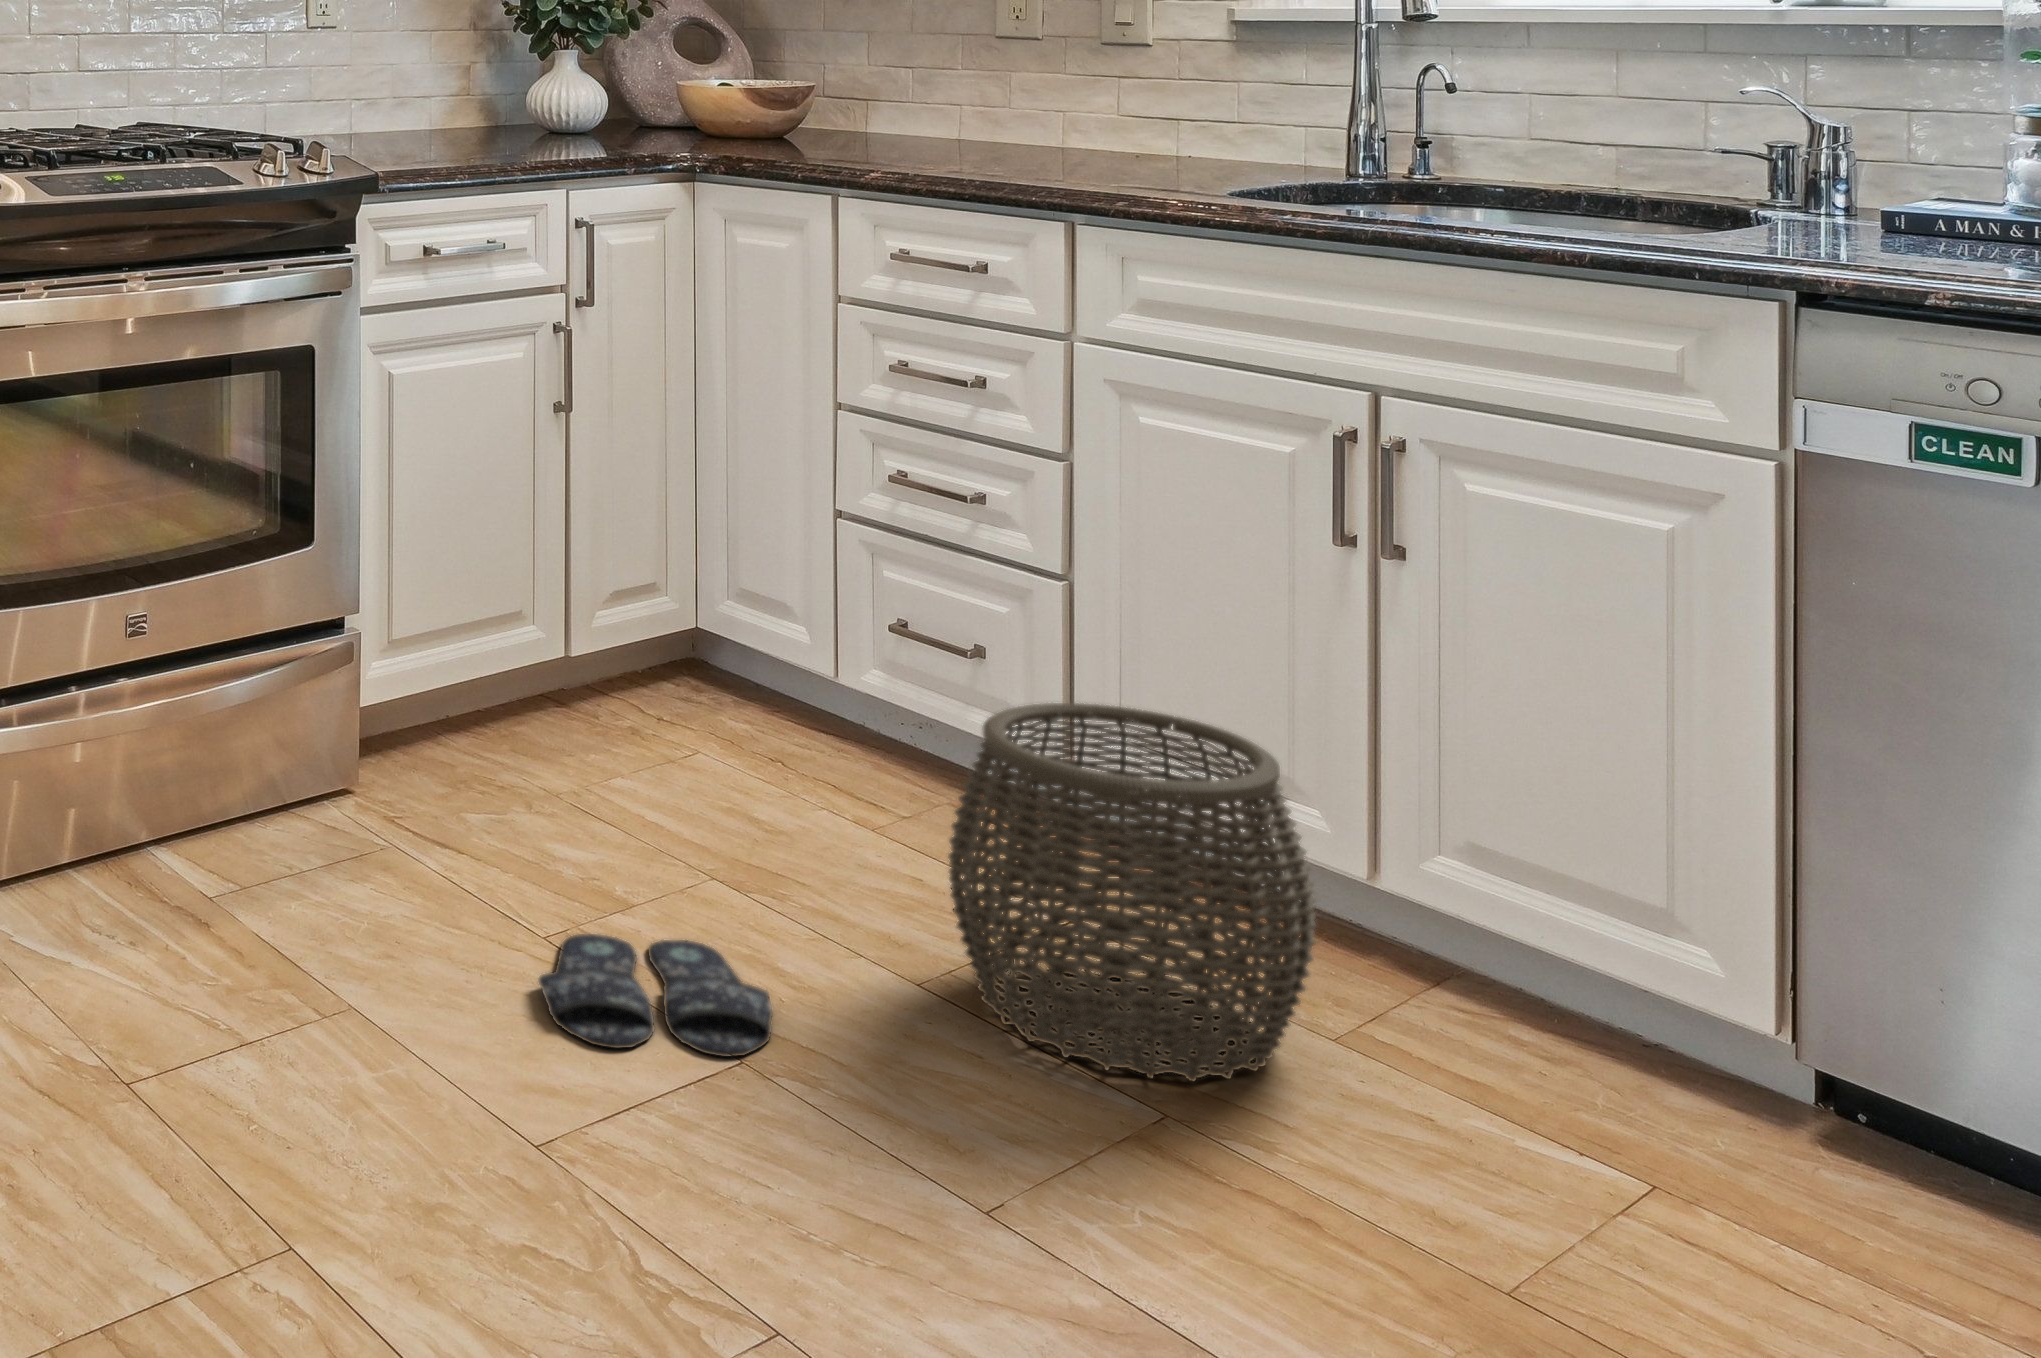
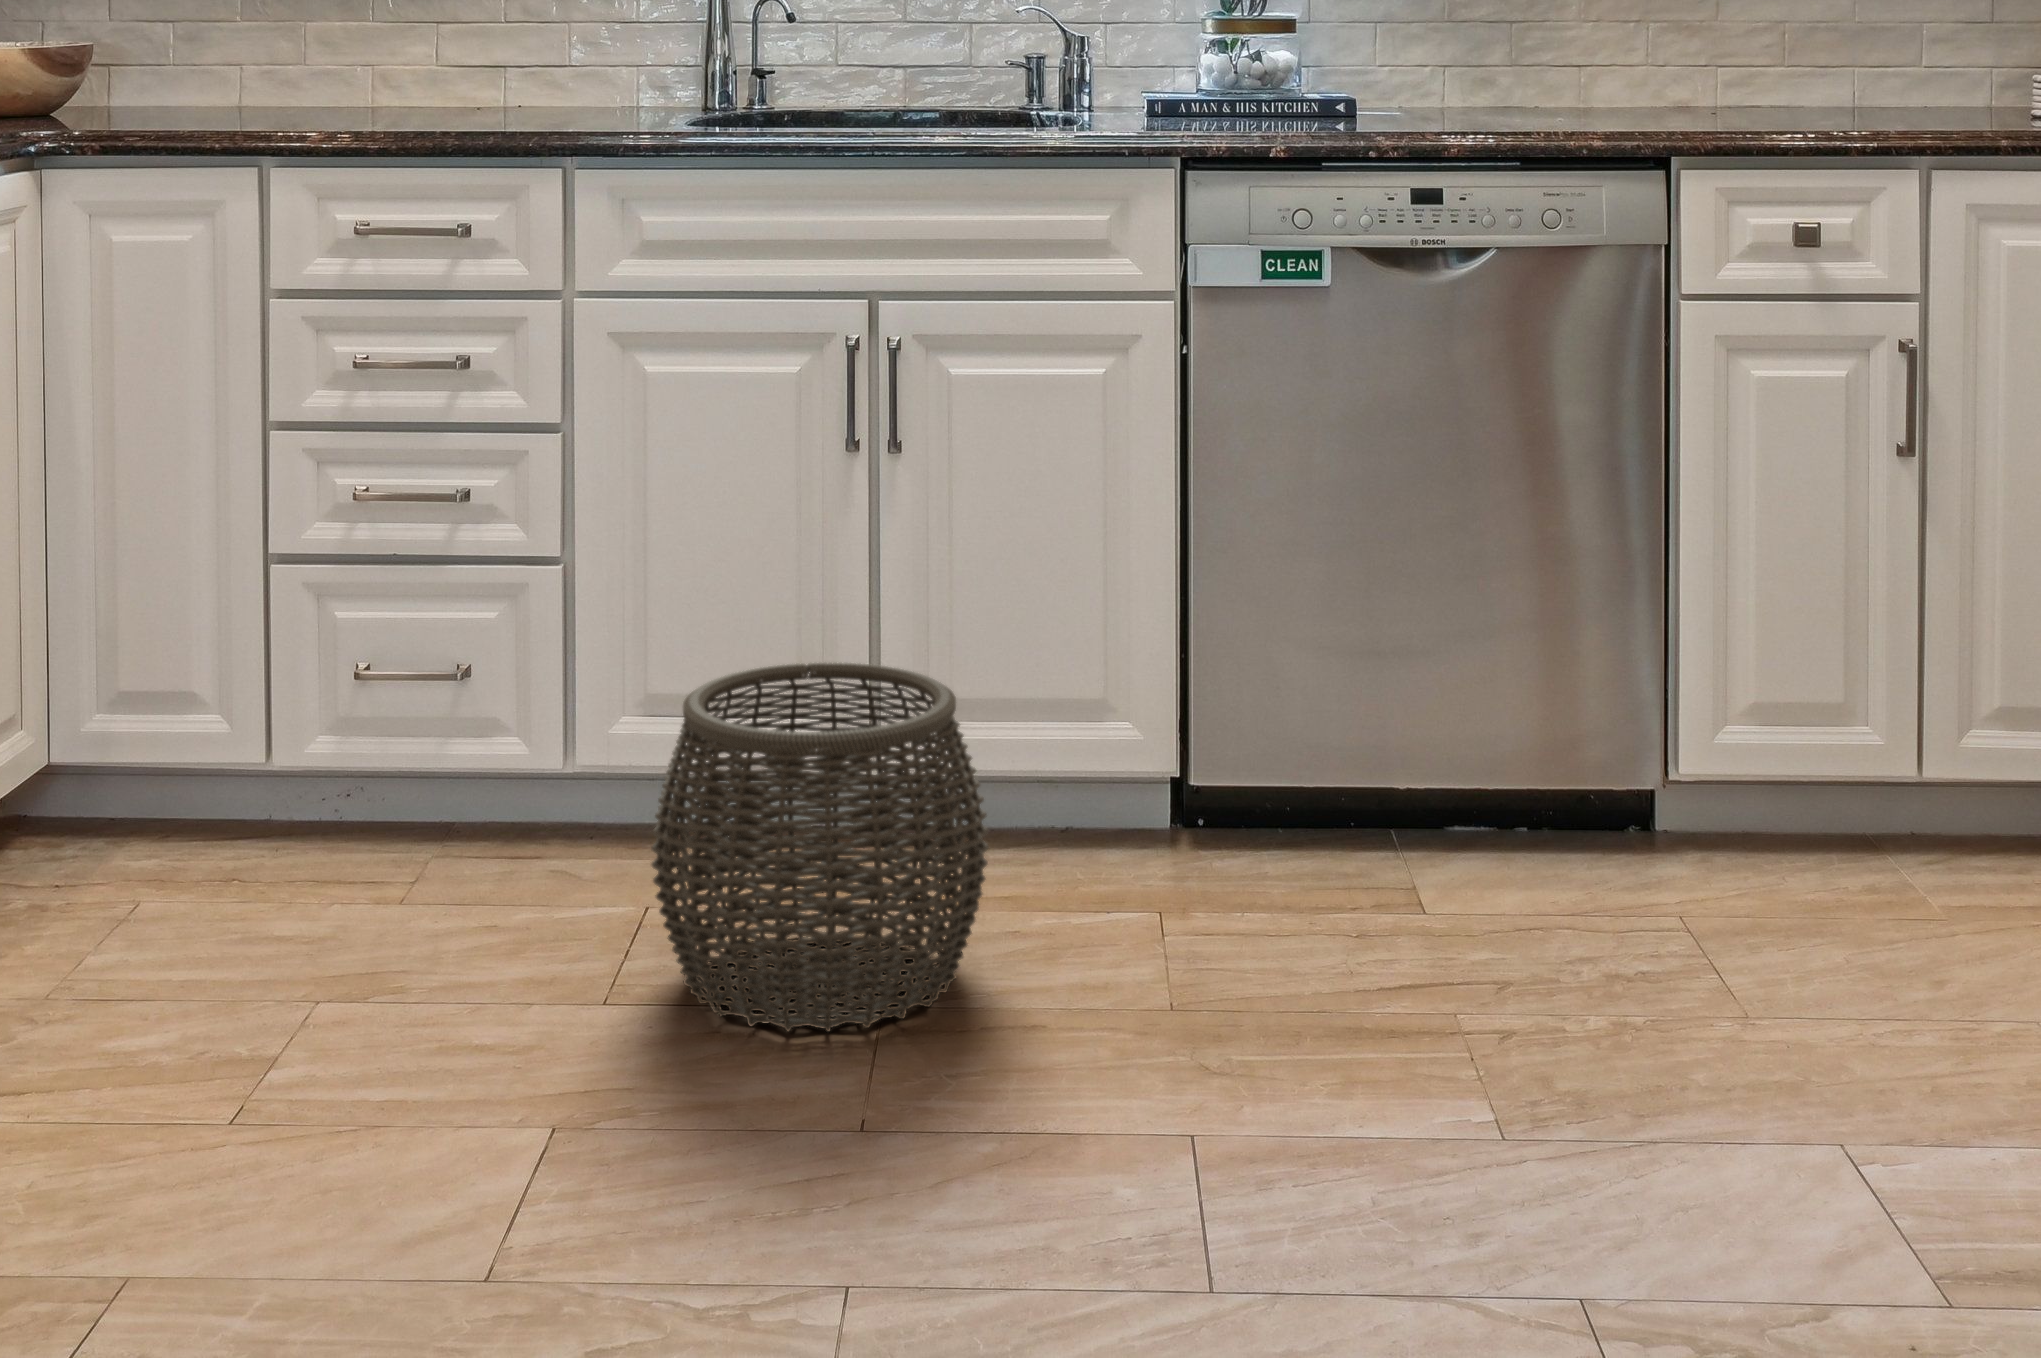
slippers: present [539,934,772,1057] -> none [279,1076,604,1232]

